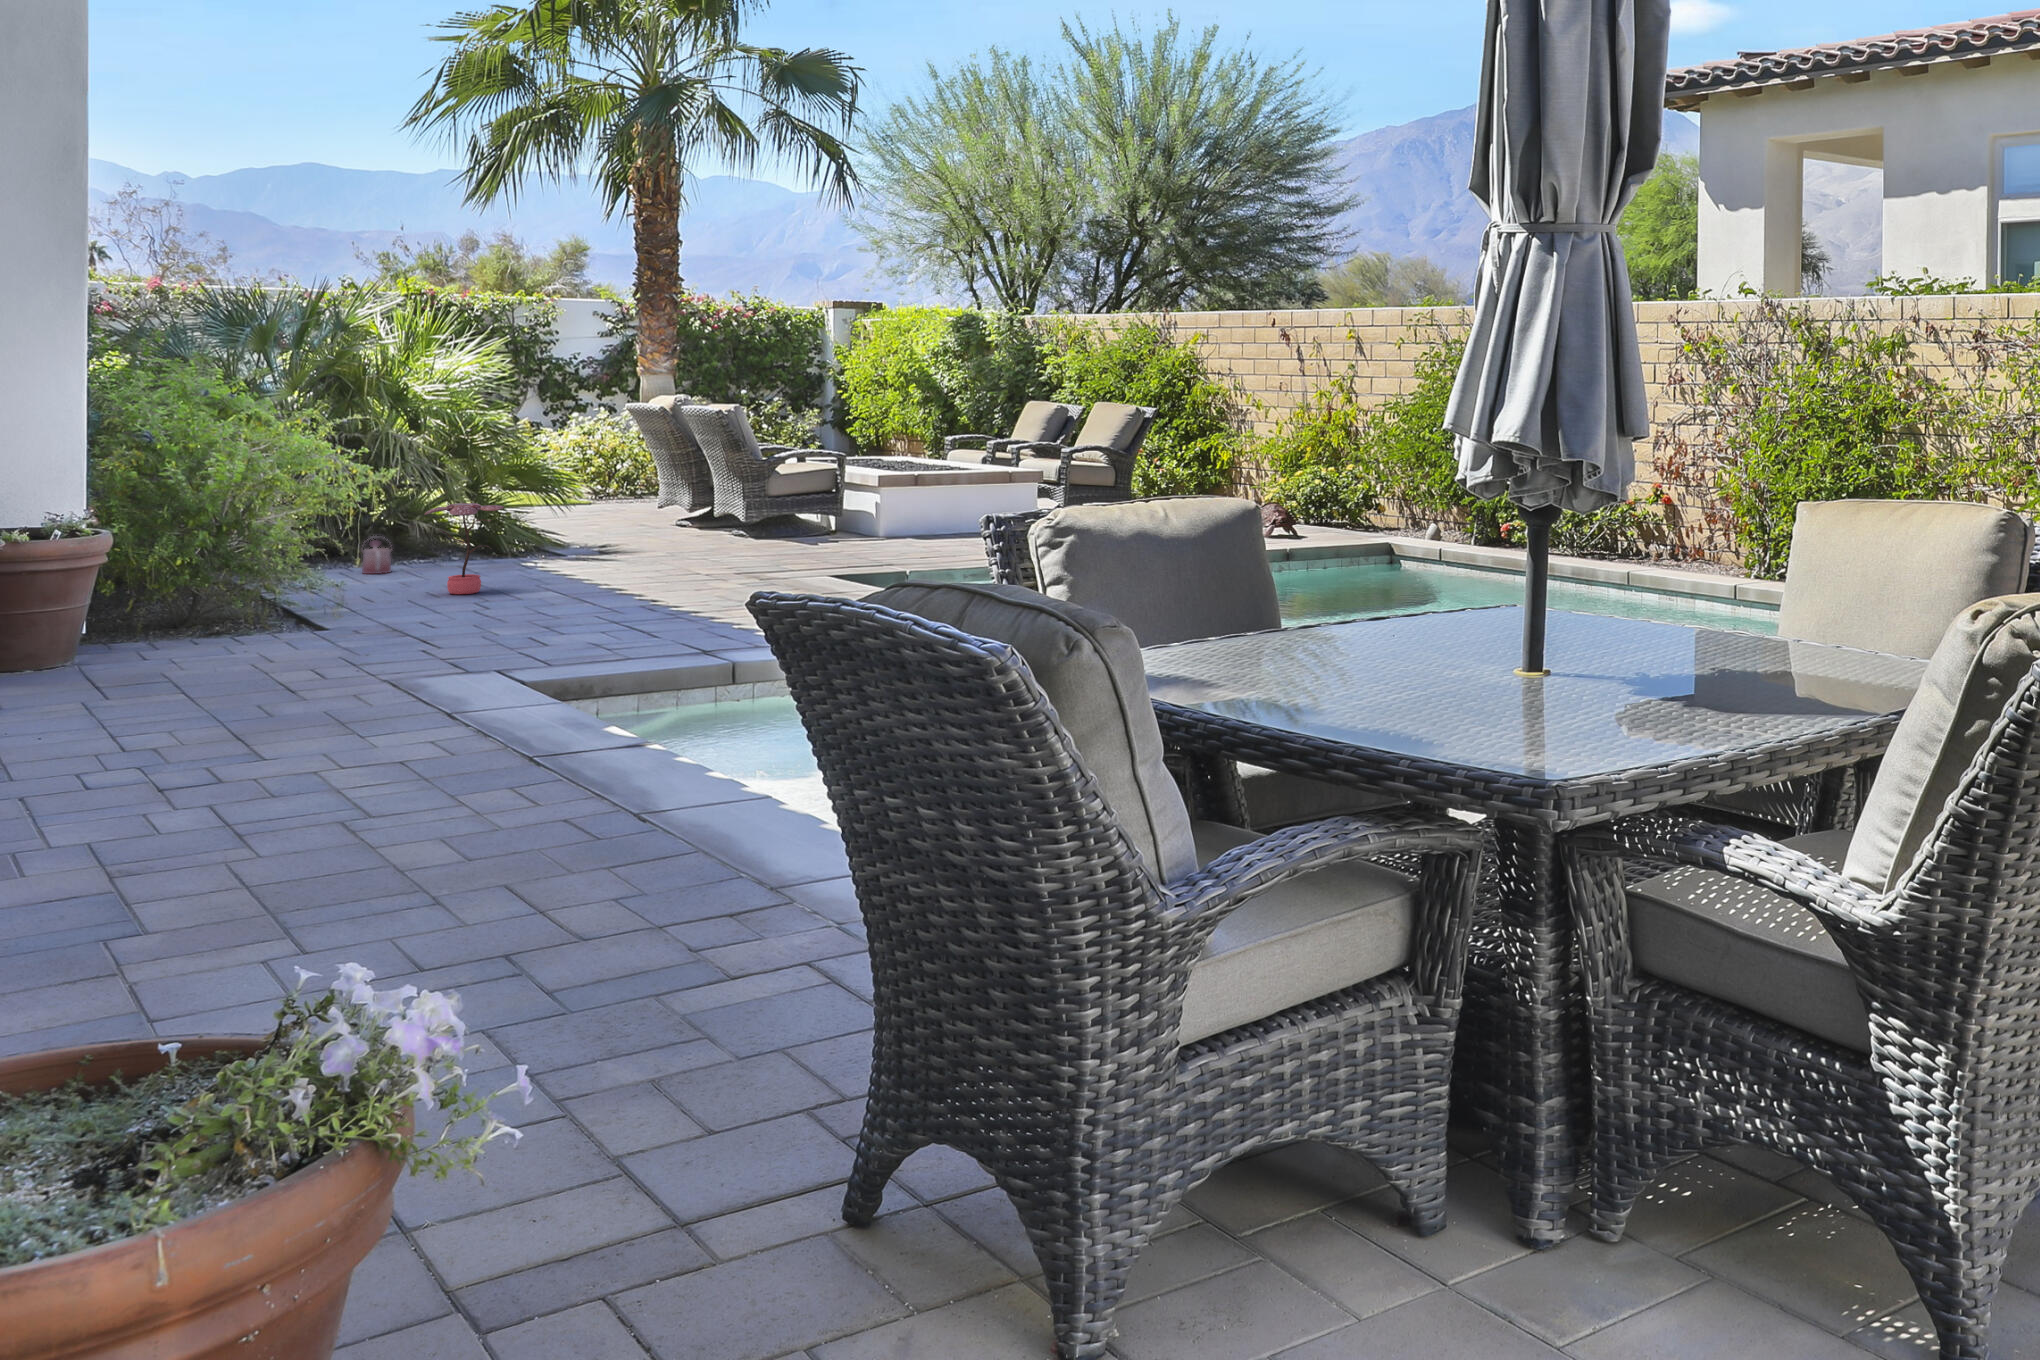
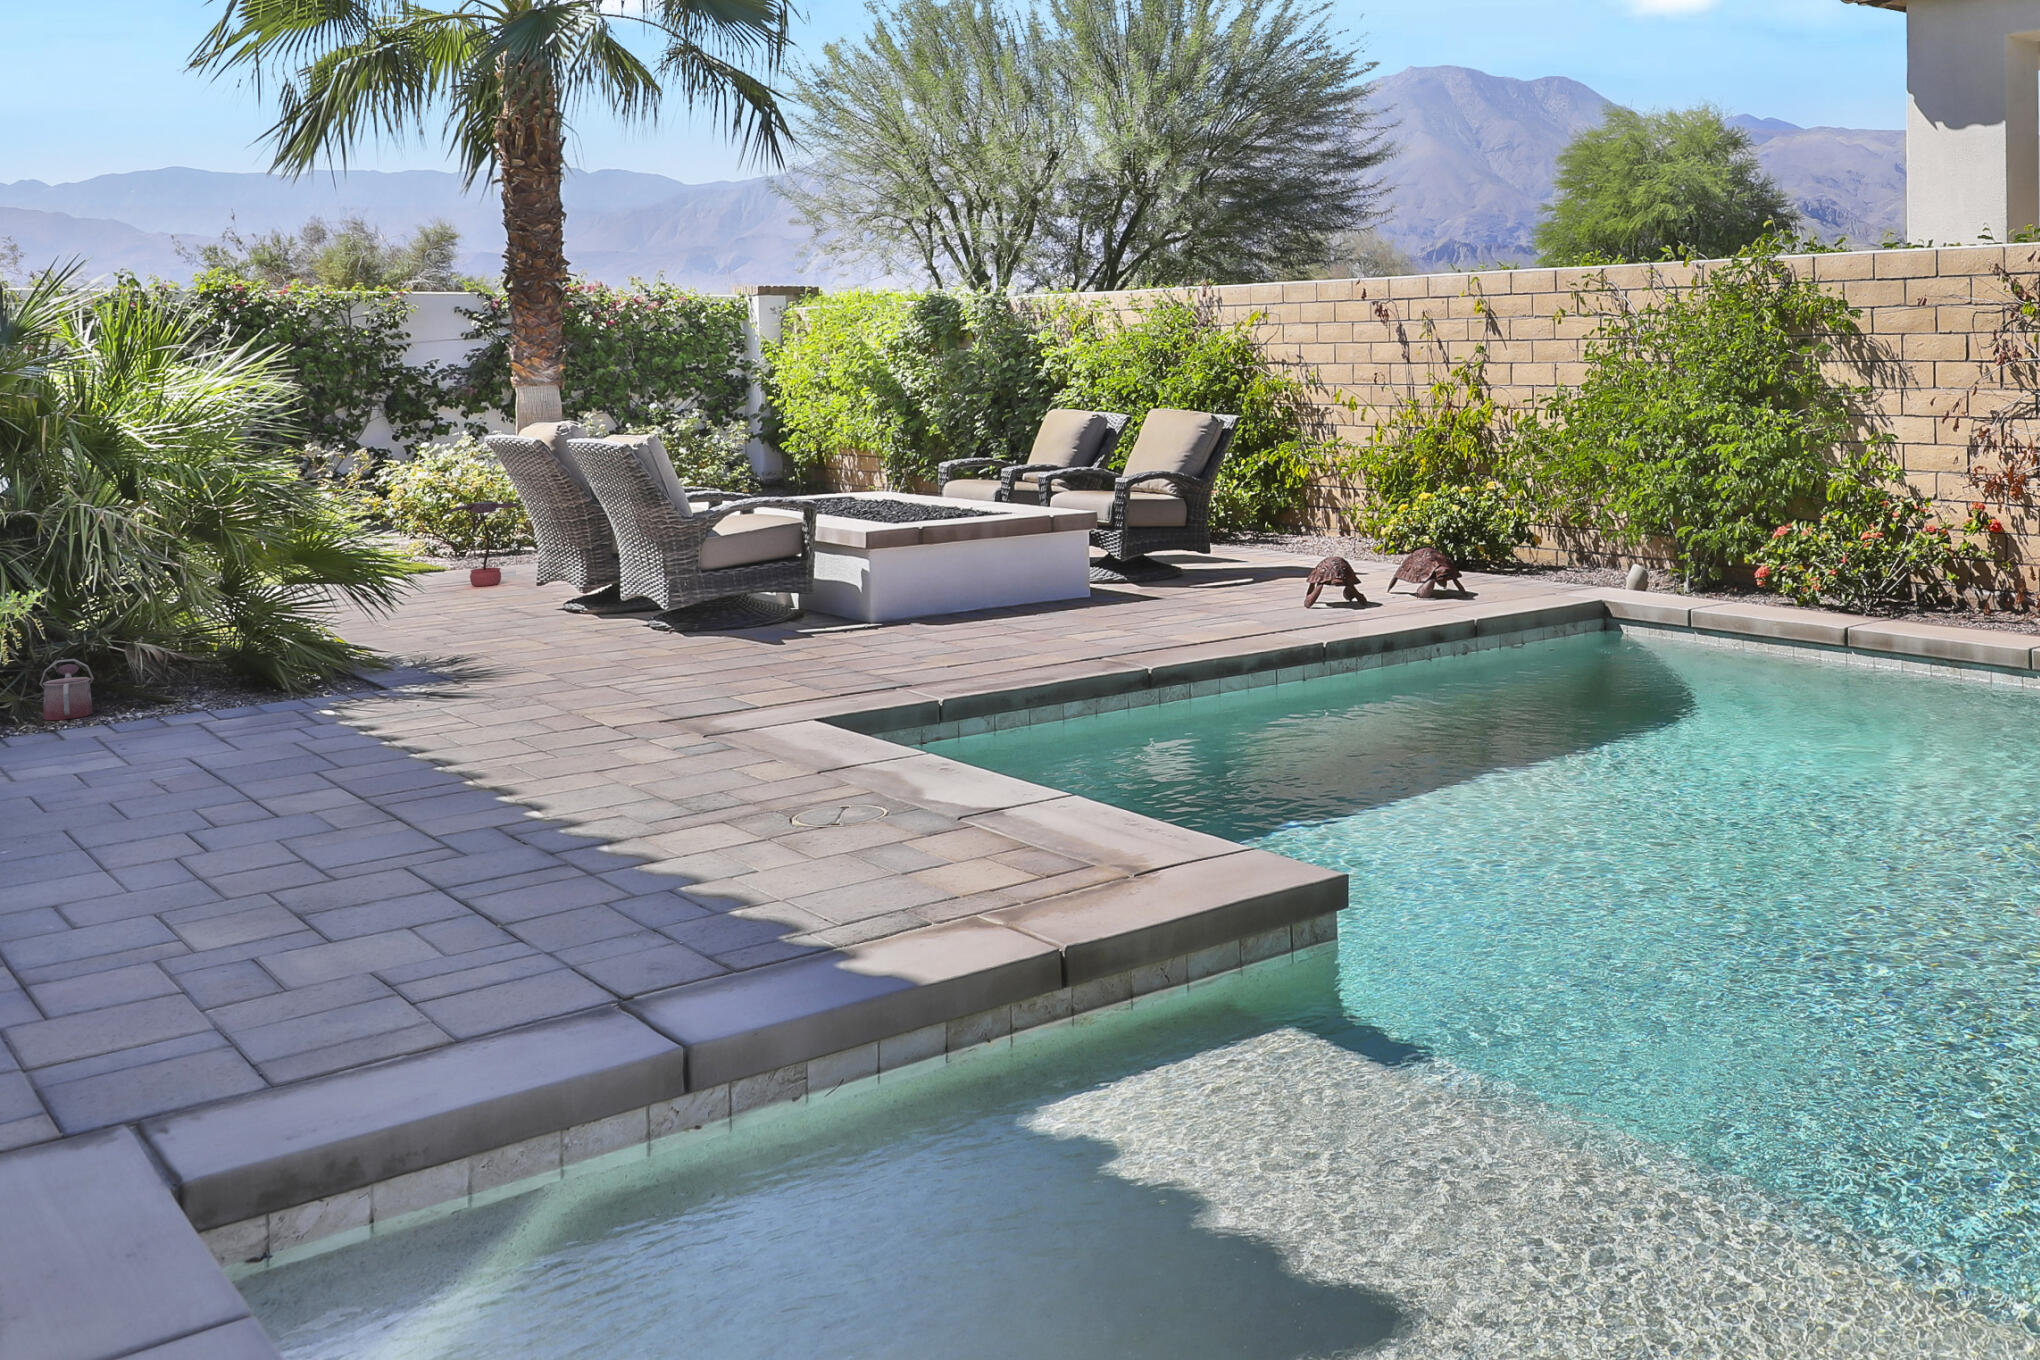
potted plant: present [425,503,504,595] -> present [447,502,520,586]

